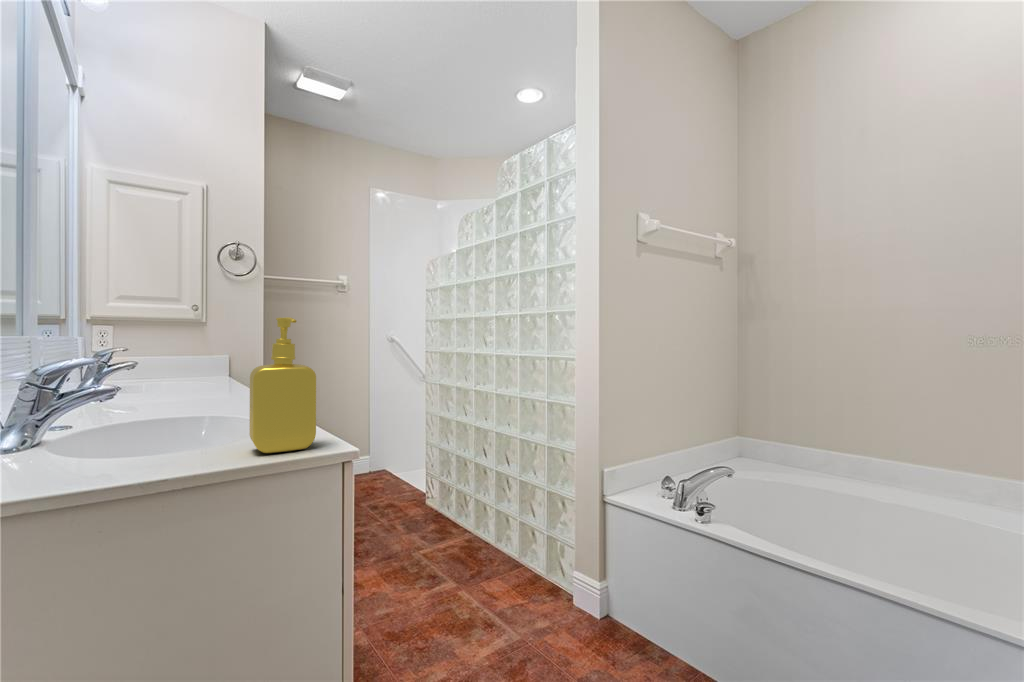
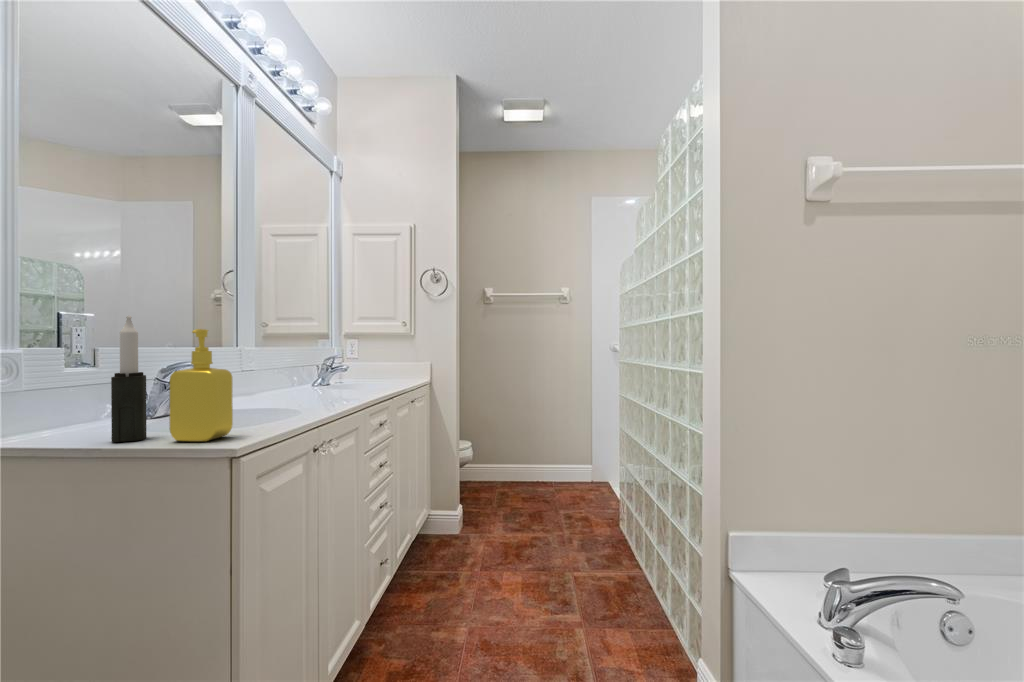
candle: none [146,296,196,468] -> present [111,316,146,442]

